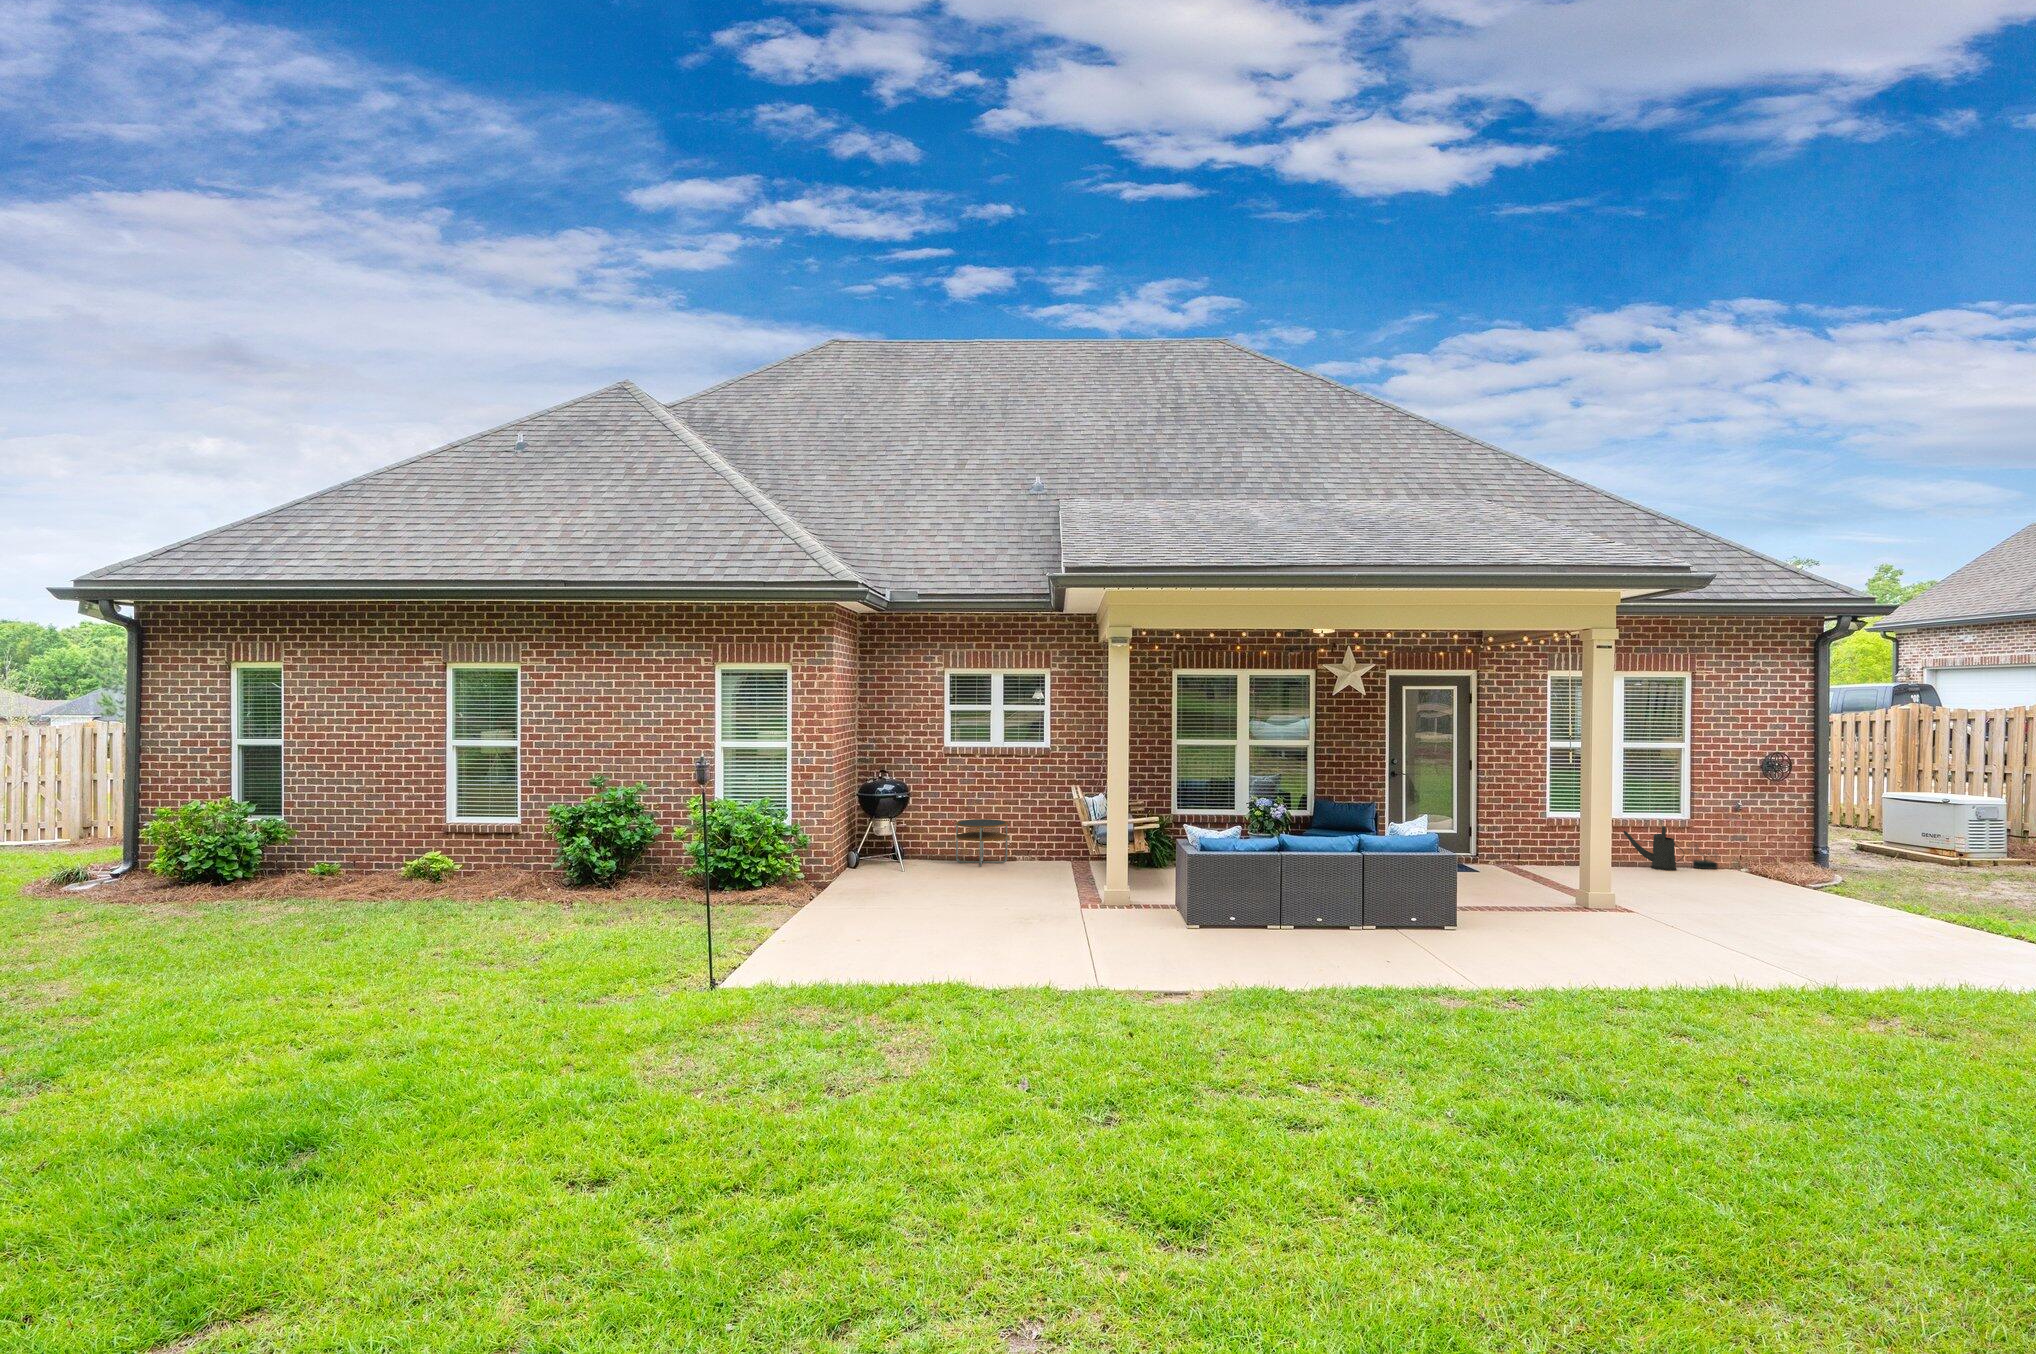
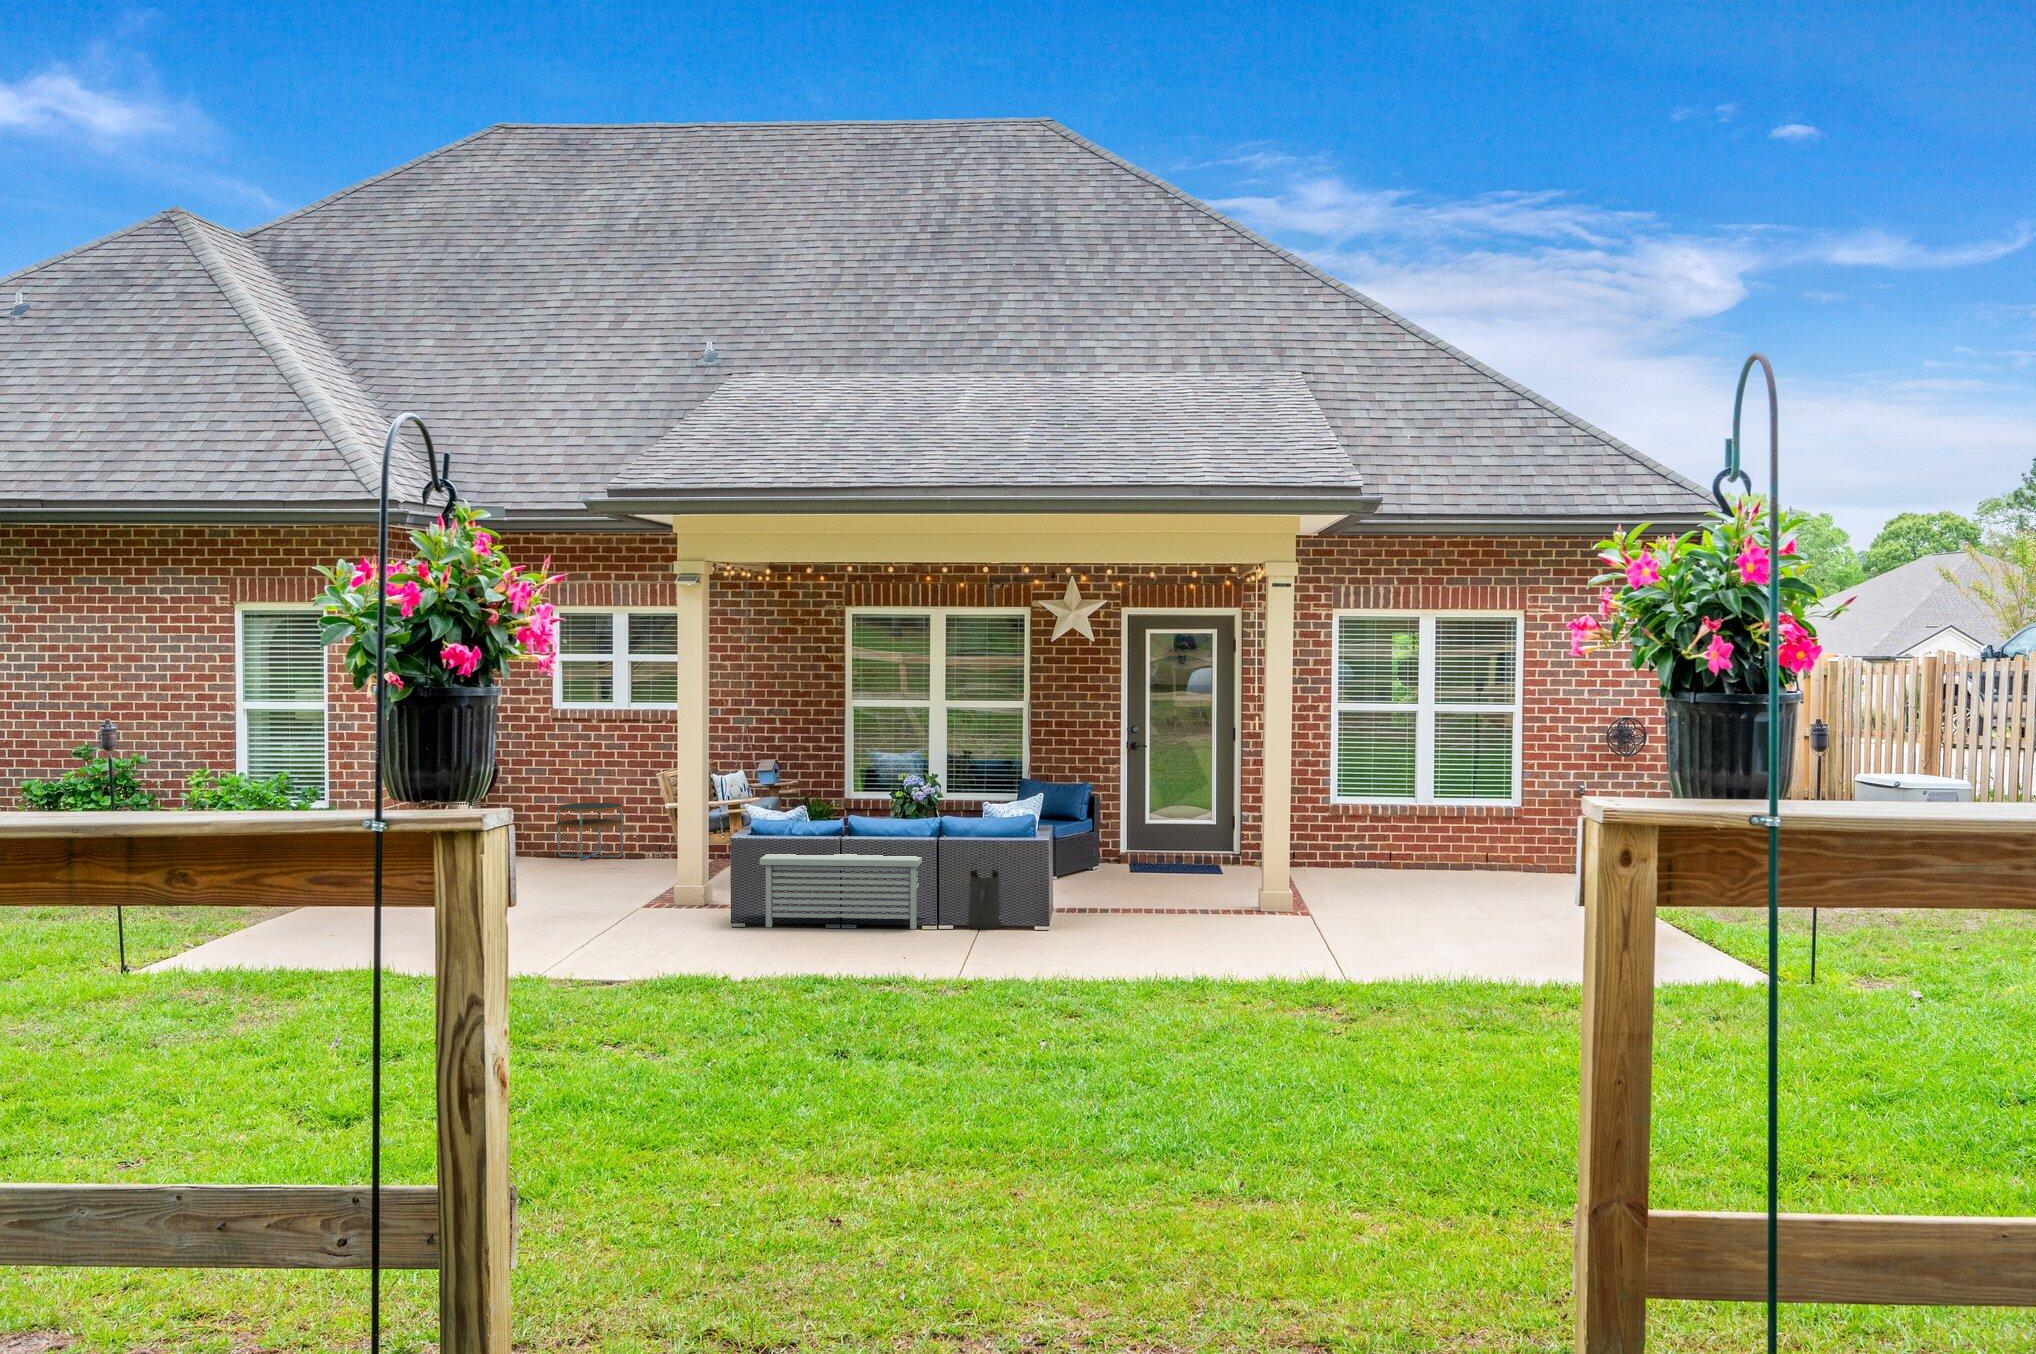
watering can: present [1624,826,1684,871] -> present [967,859,1002,929]
decorative plant: present [1691,845,1720,869] -> none [1506,835,1548,870]
storage bench: none [1241,871,1398,946] -> present [760,854,924,929]

